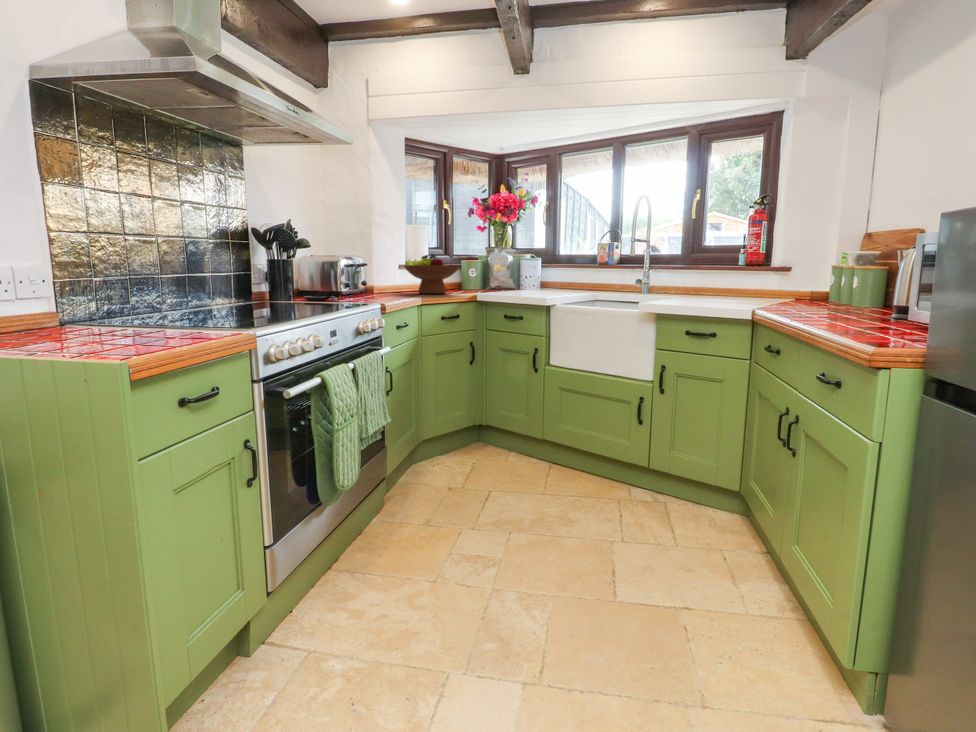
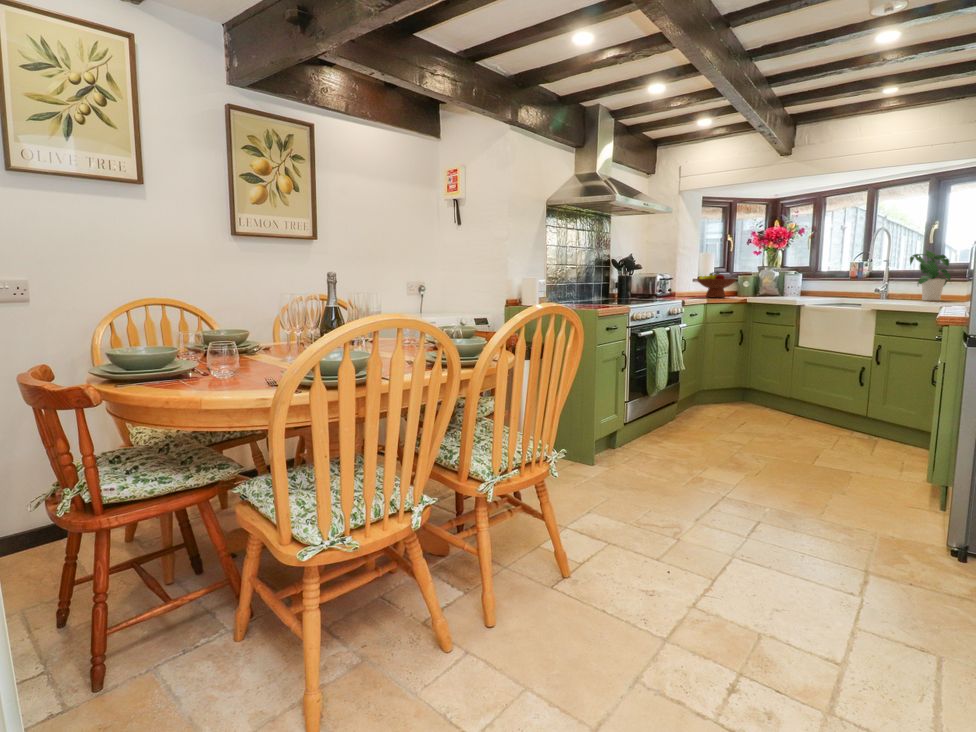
potted plant: none [673,228,723,297] -> present [910,251,952,301]

